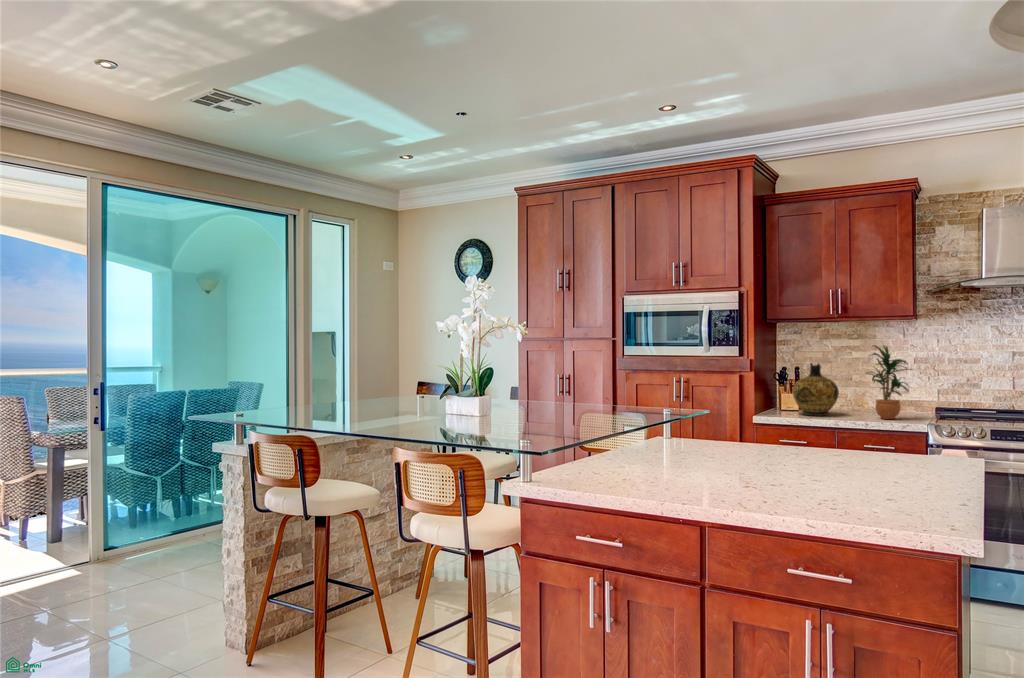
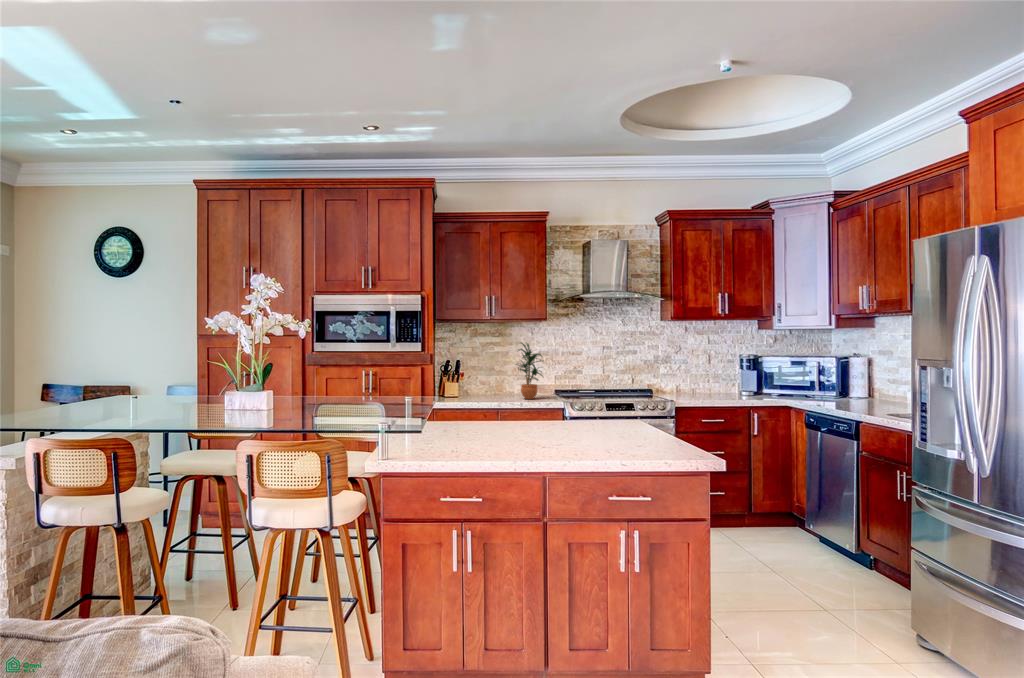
ceramic jug: present [793,363,839,415] -> none [460,357,494,399]

